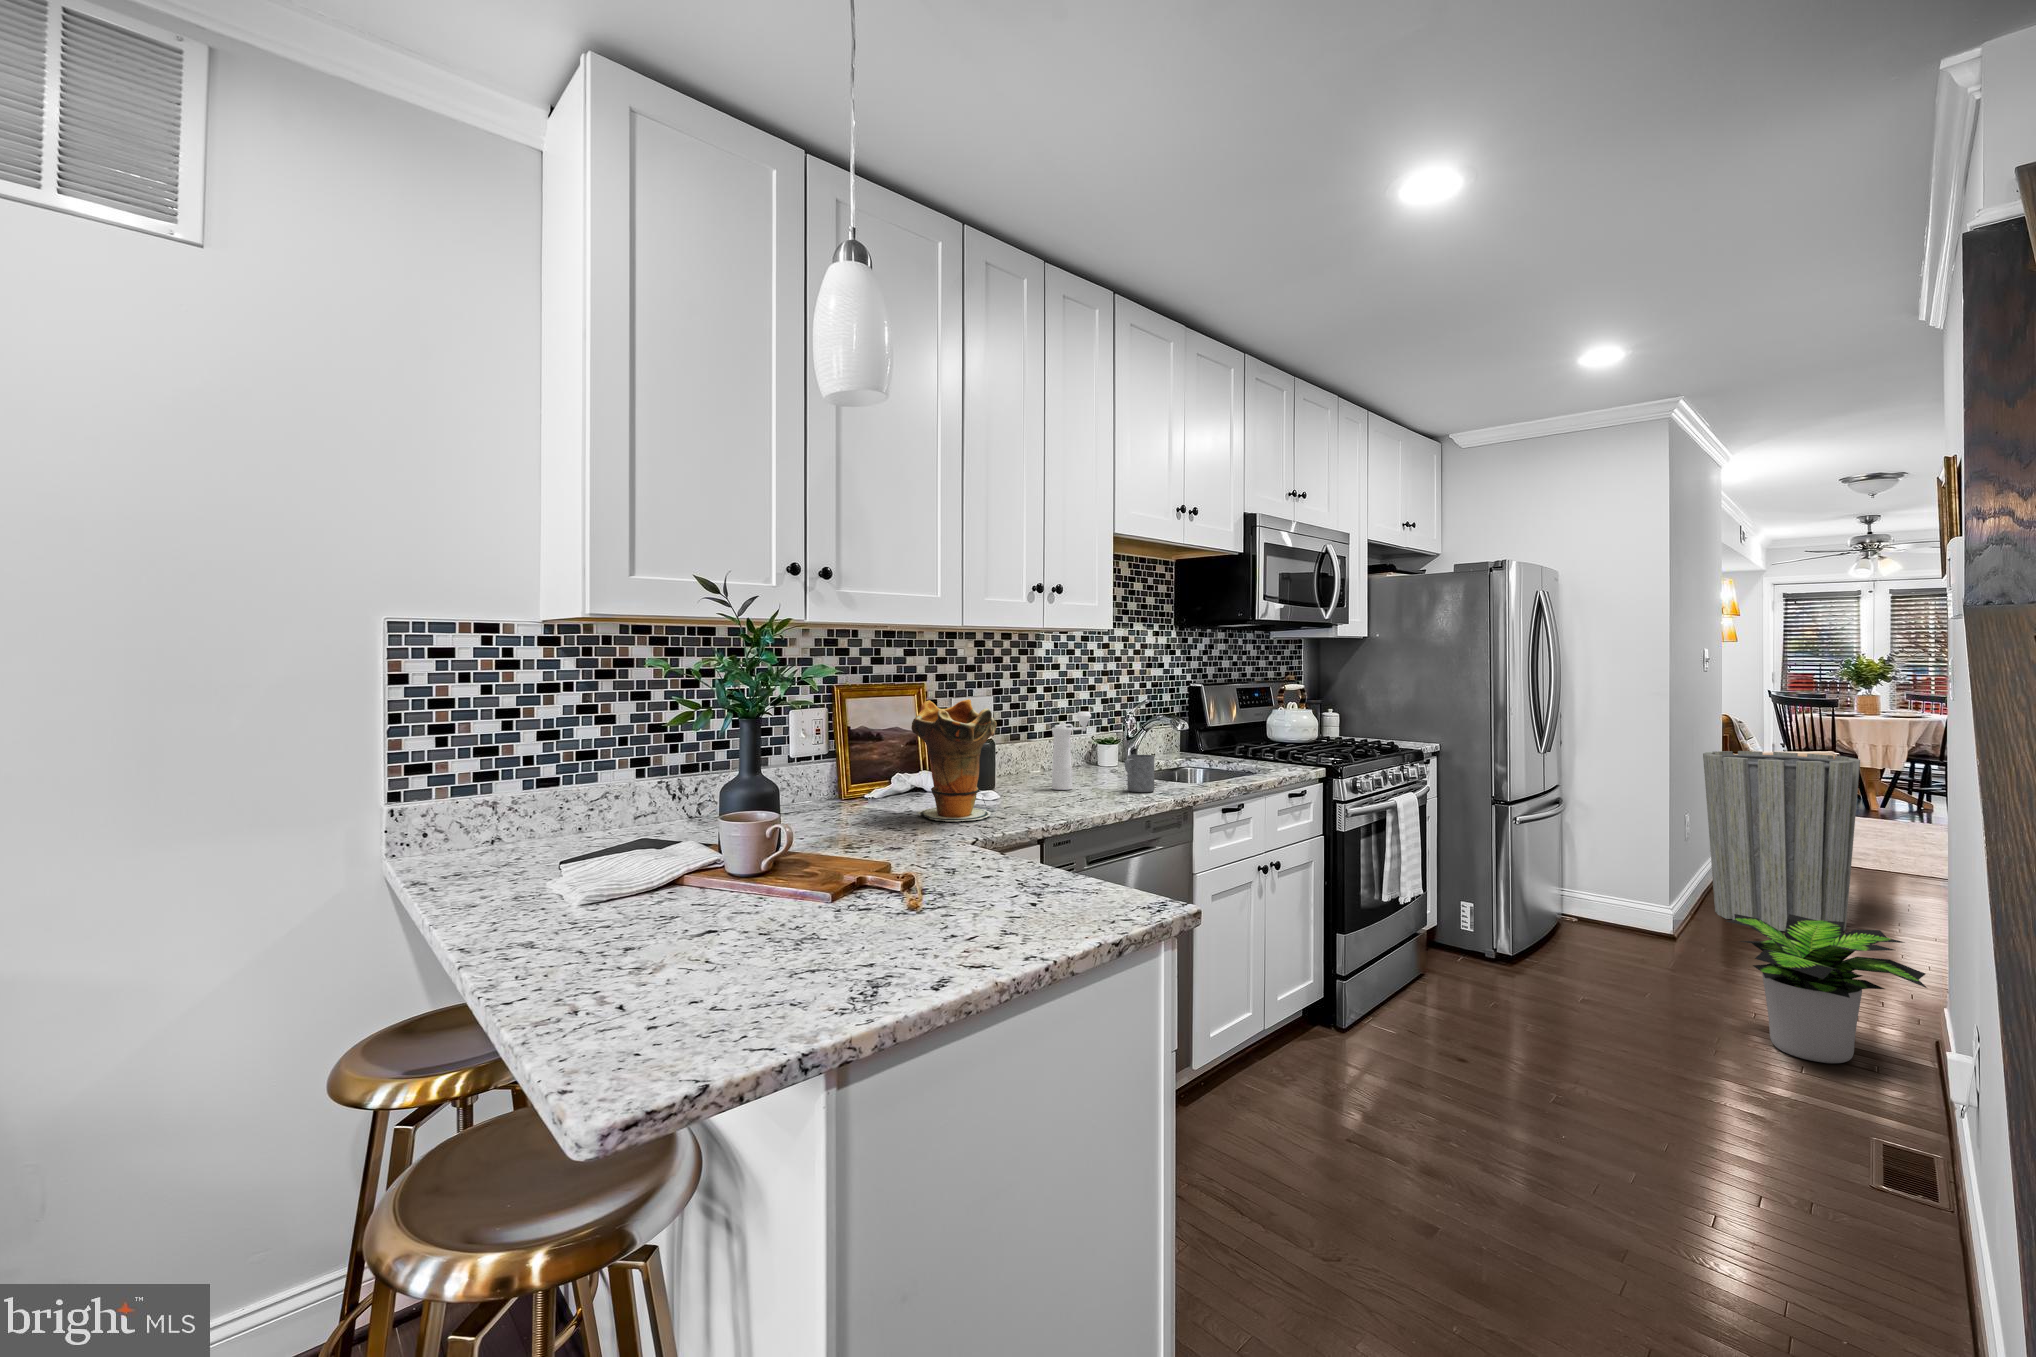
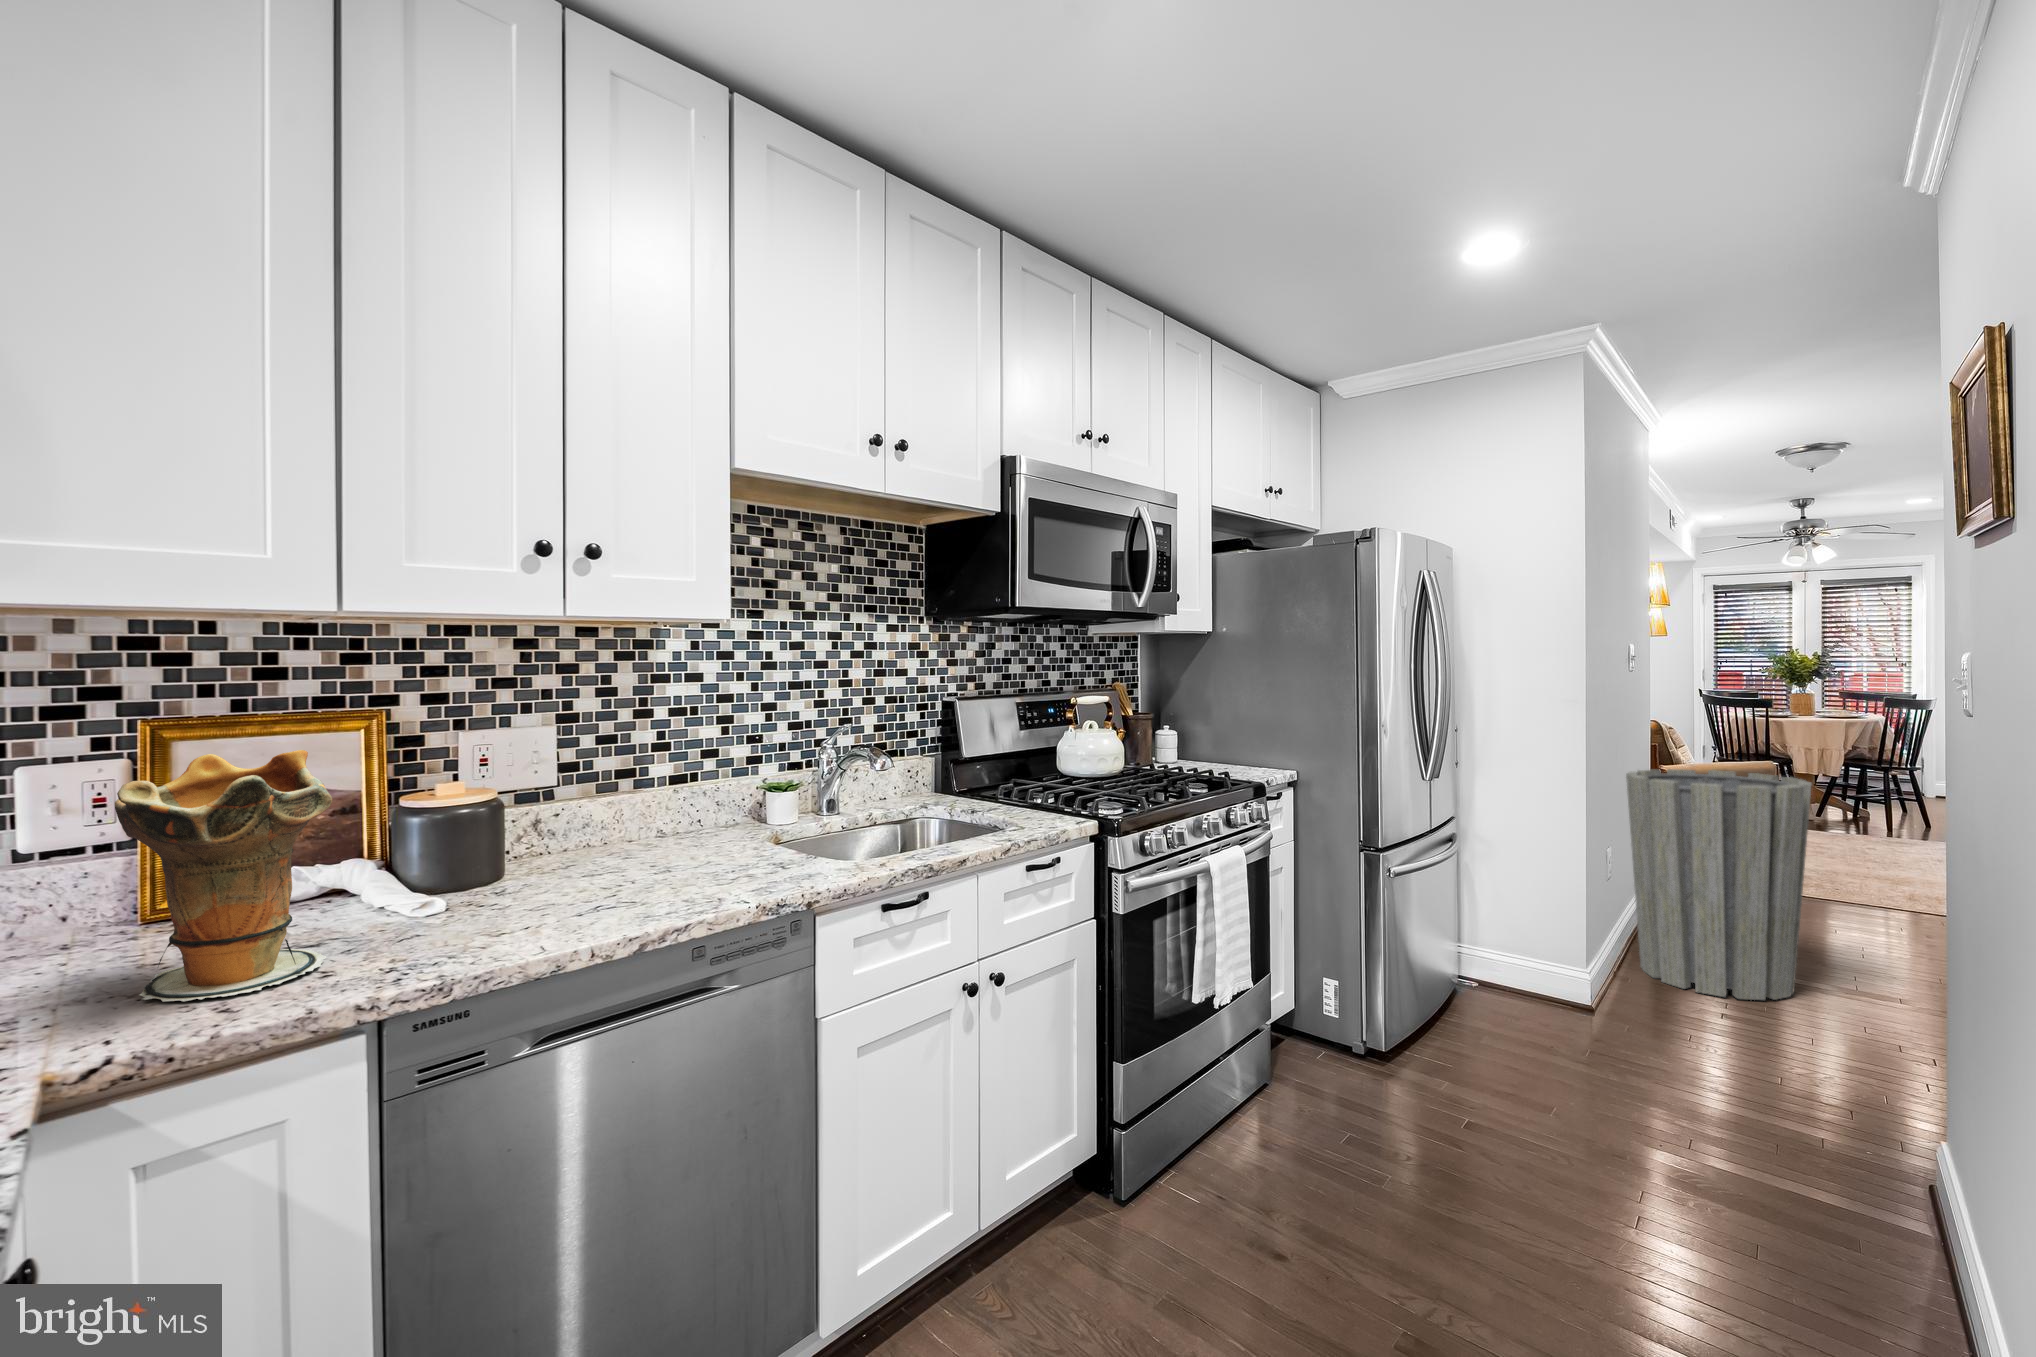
pepper mill: present [1052,711,1091,790] -> none [590,752,679,885]
mug: present [1125,755,1155,792] -> none [693,824,757,889]
potted plant: present [1726,914,1927,1063] -> none [1650,1015,1938,1246]

